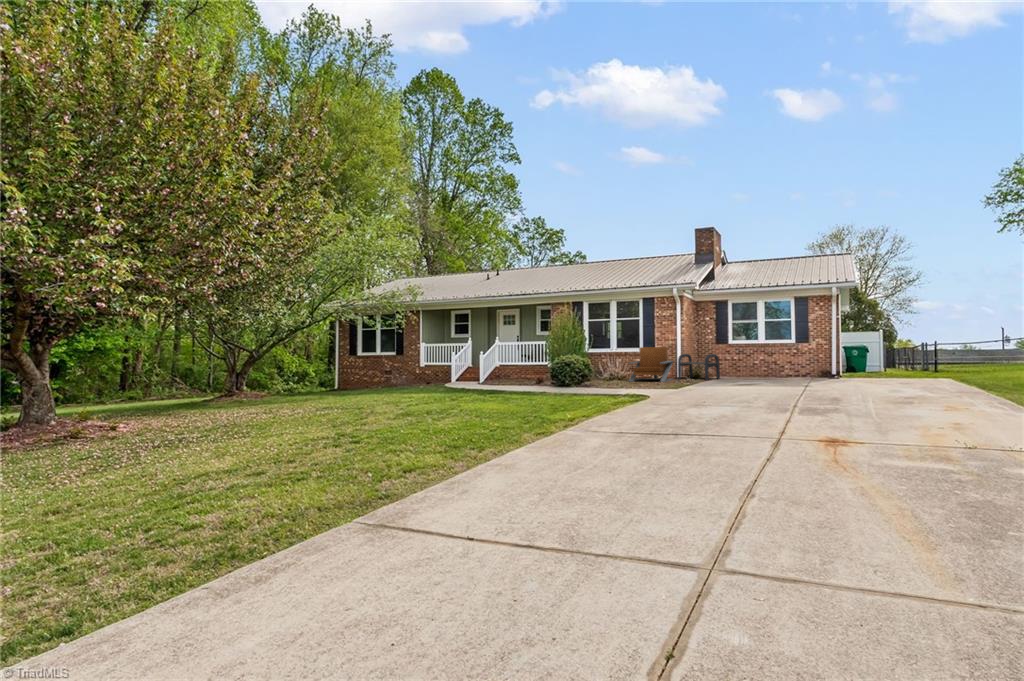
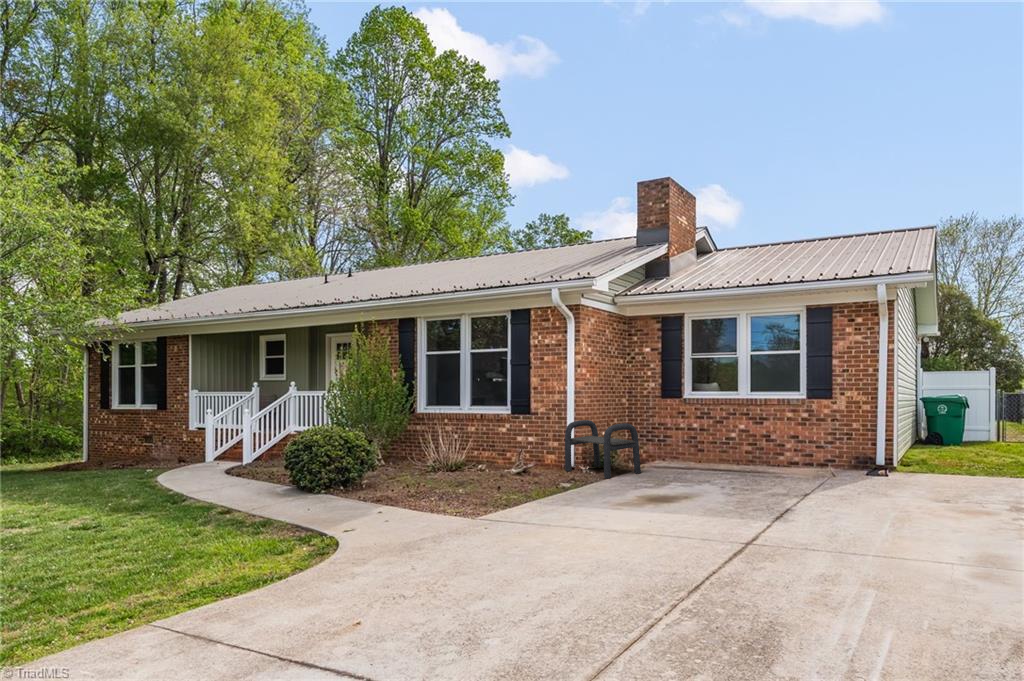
lounge chair: present [629,347,673,382] -> none [463,407,555,481]

